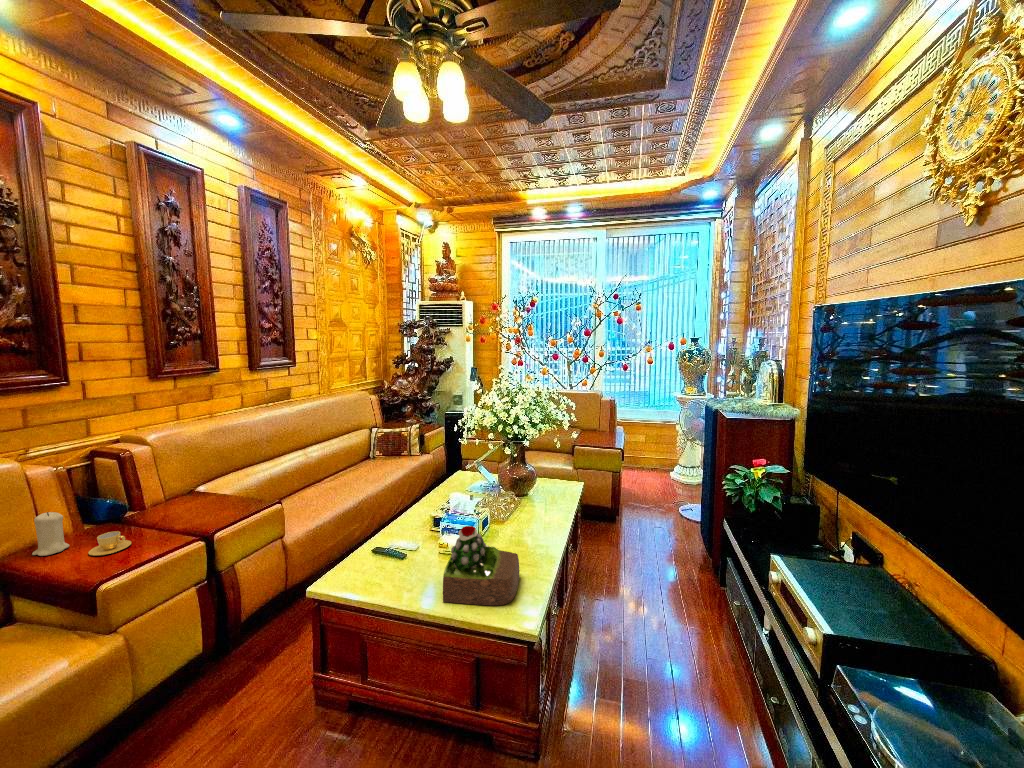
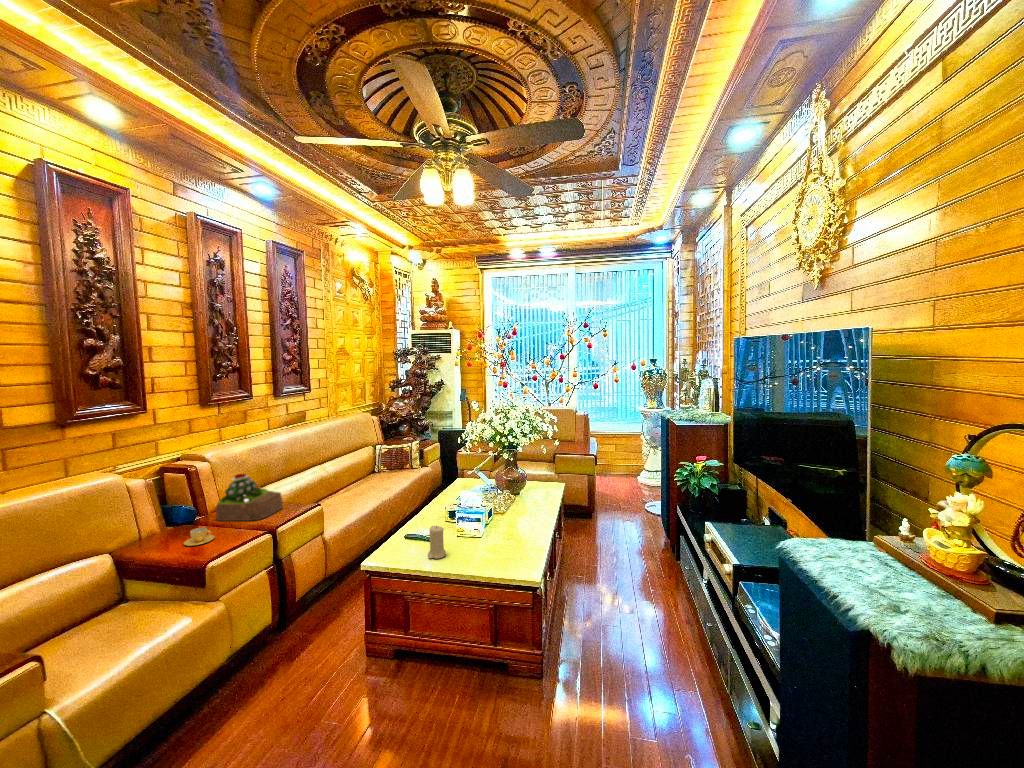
candle: present [32,512,69,556] -> present [428,526,446,559]
succulent plant: present [443,526,519,605] -> present [216,474,283,521]

